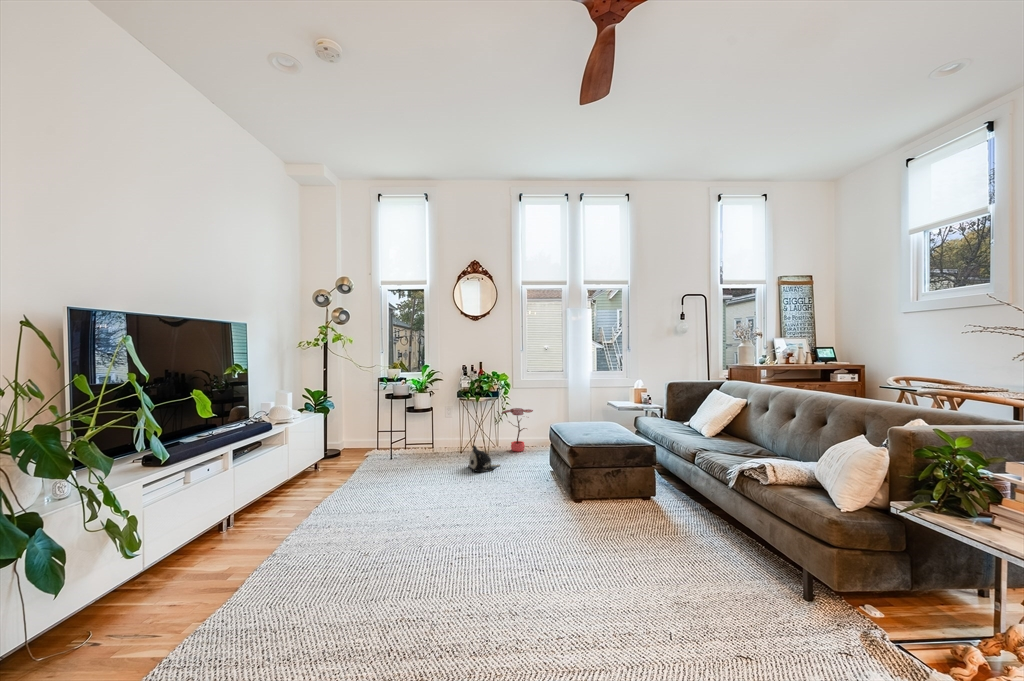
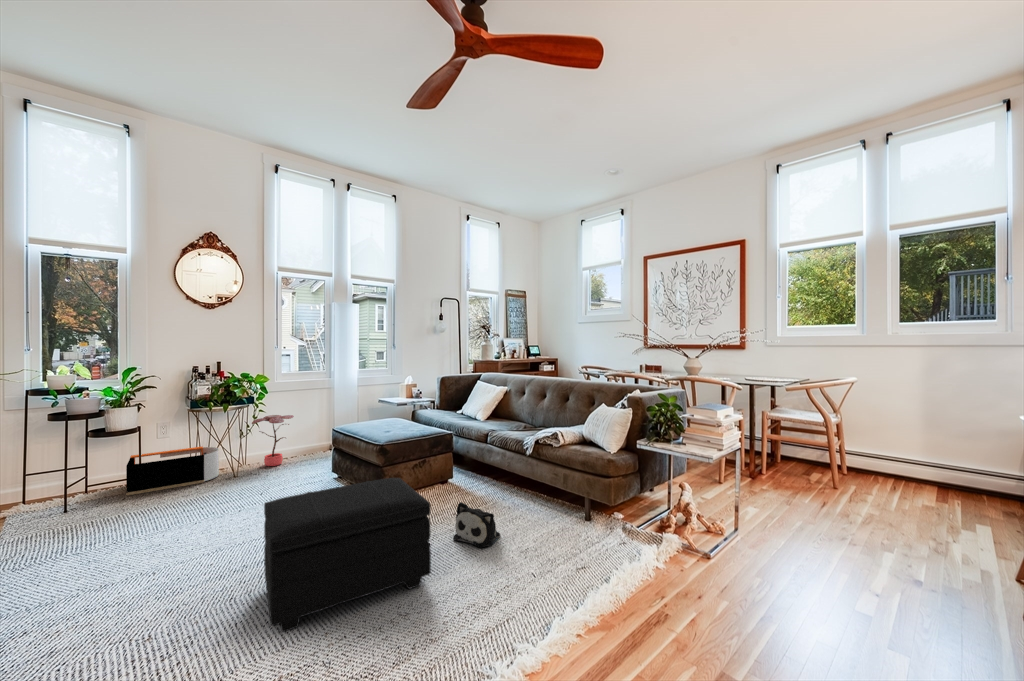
storage bin: none [423,428,479,456] -> present [126,446,219,496]
plush toy: present [468,446,500,472] -> present [453,502,500,547]
footstool: none [423,477,560,592] -> present [264,478,431,632]

